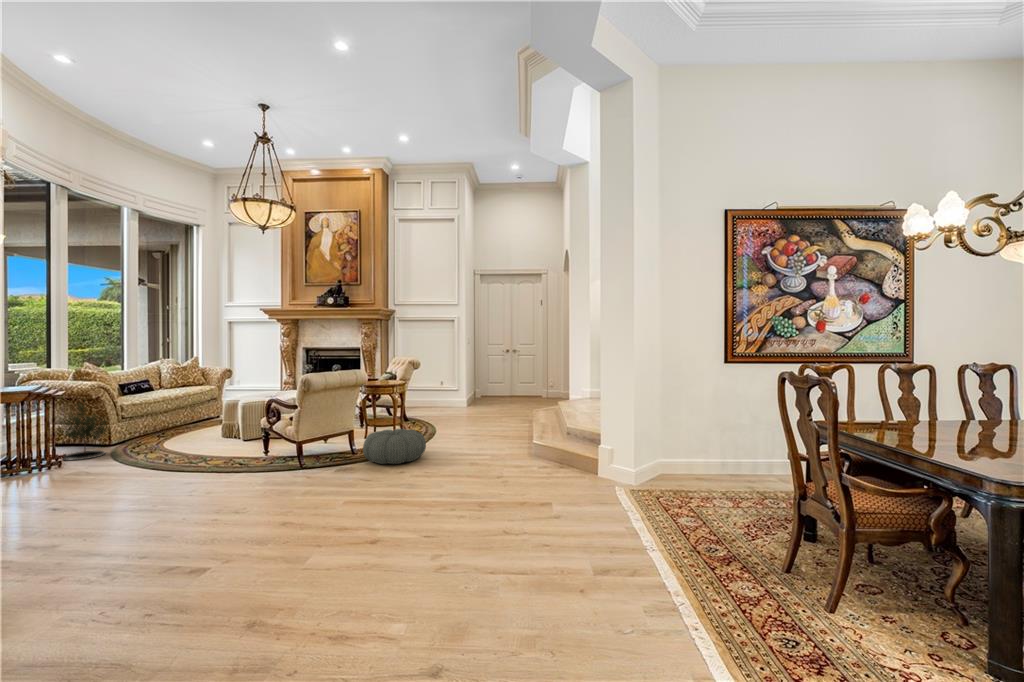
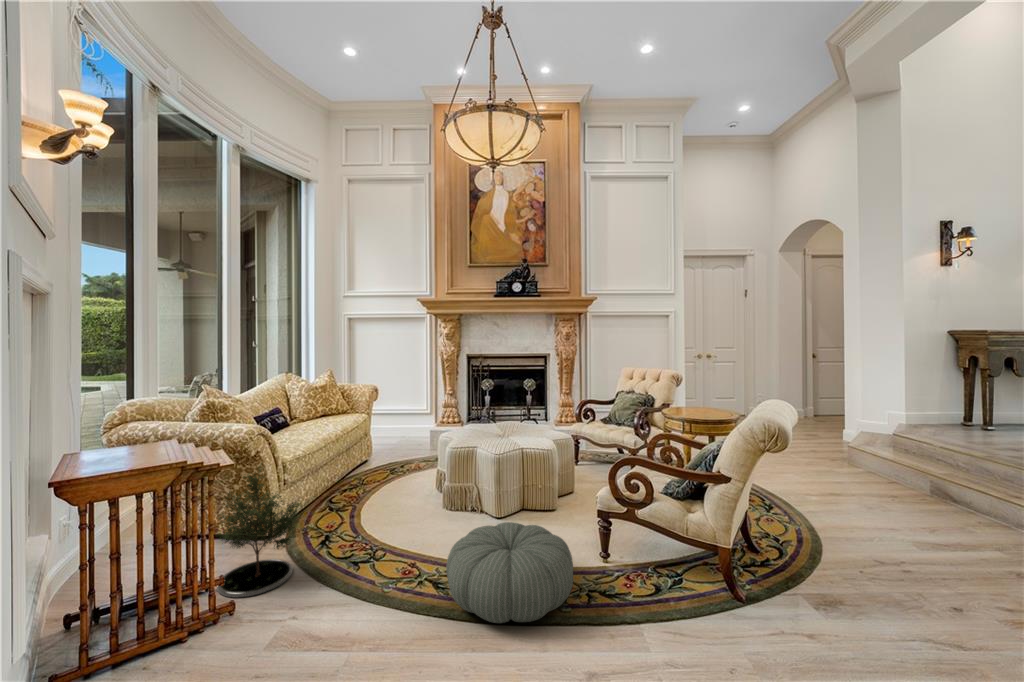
pouf: present [363,429,426,464] -> present [446,522,573,623]

